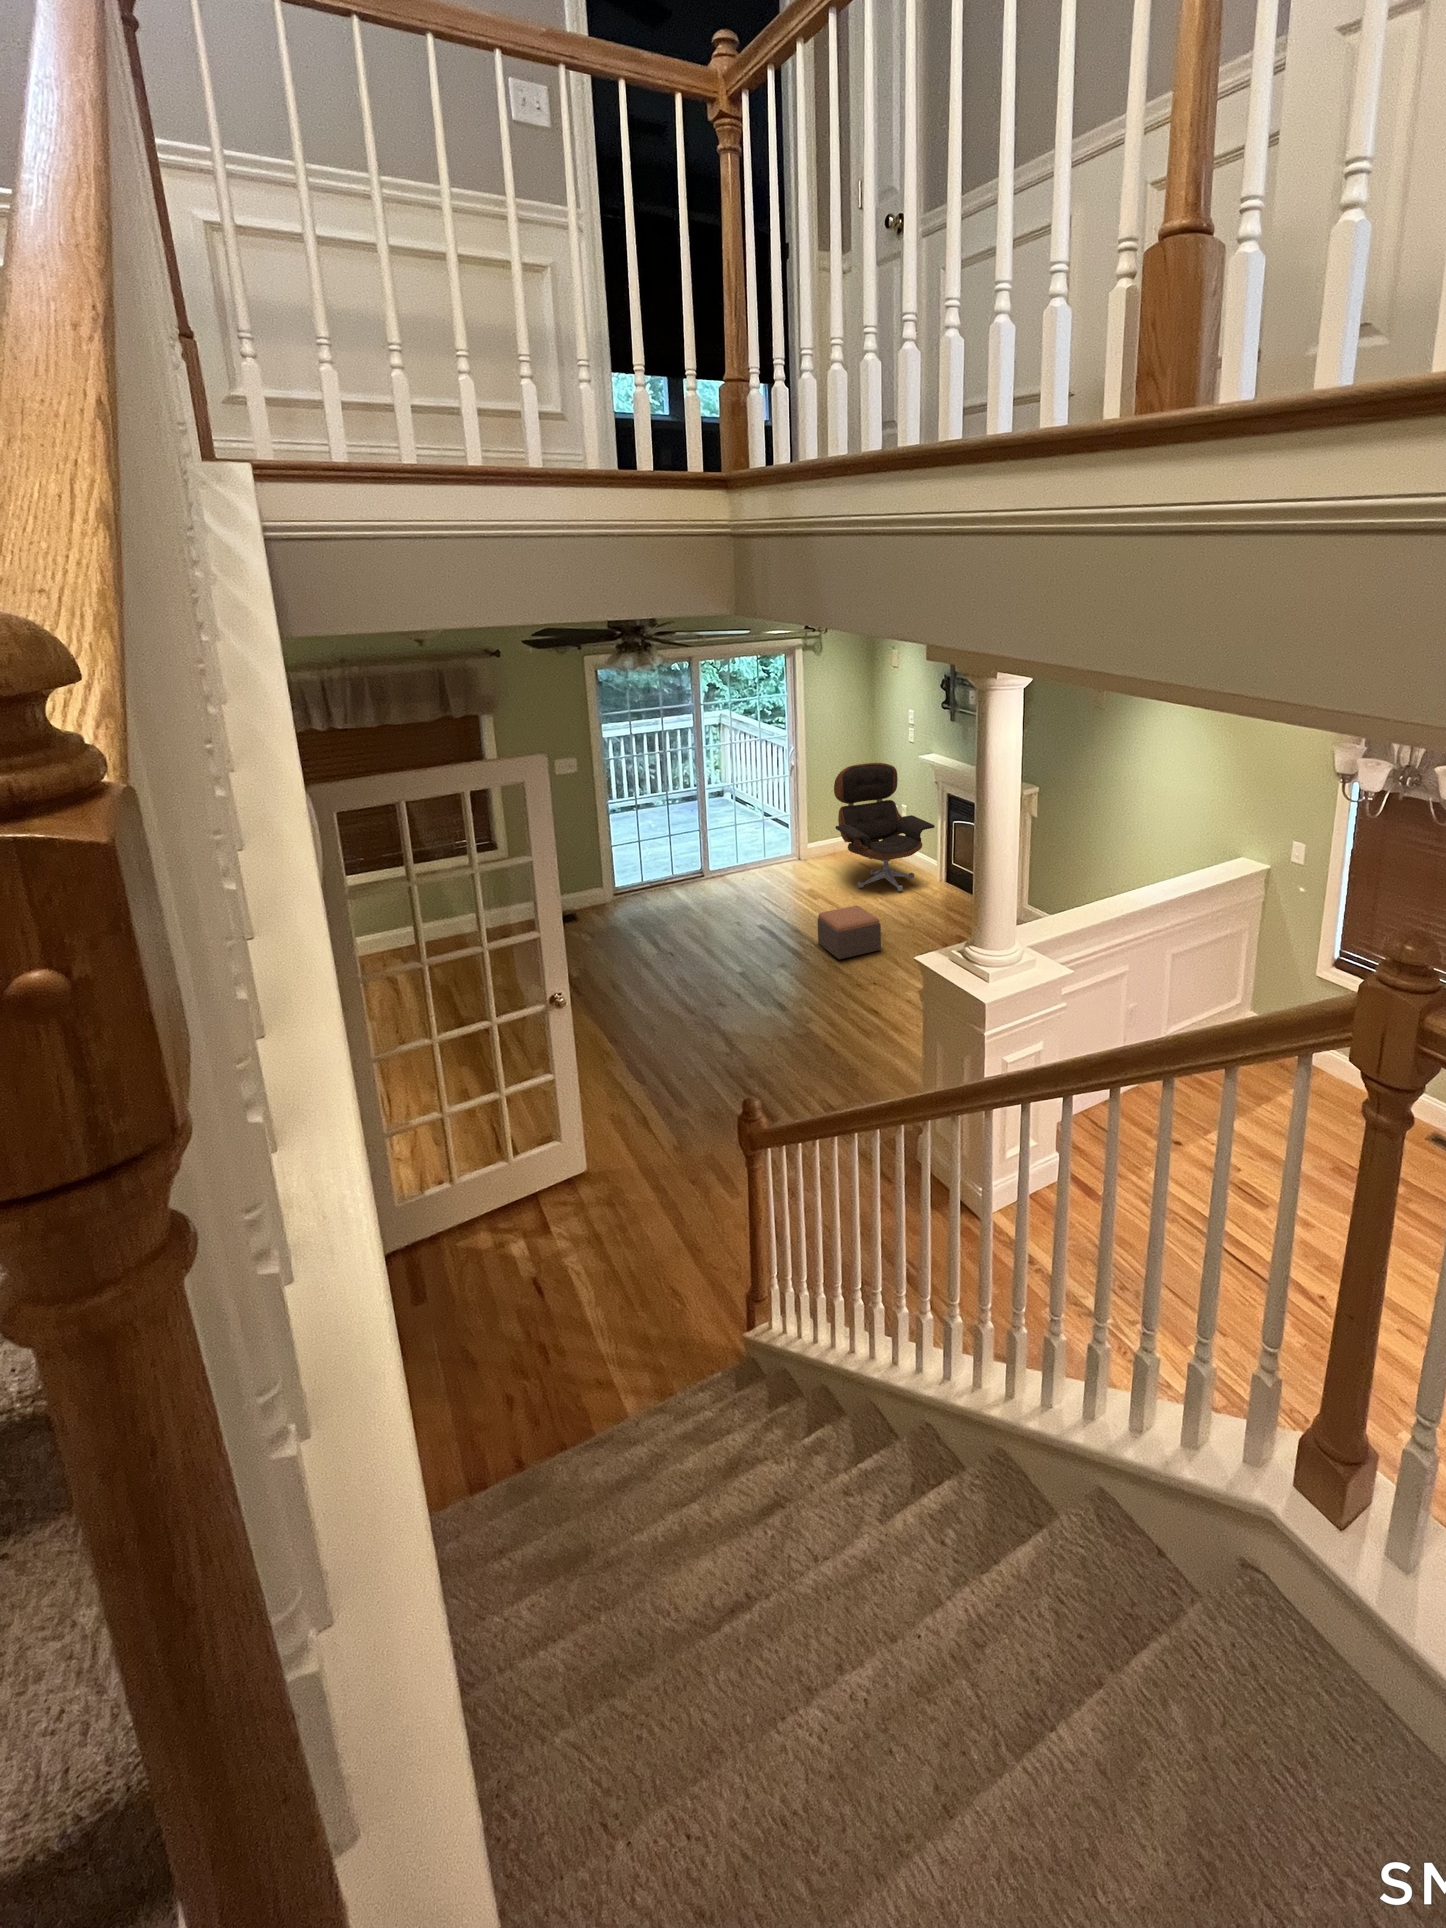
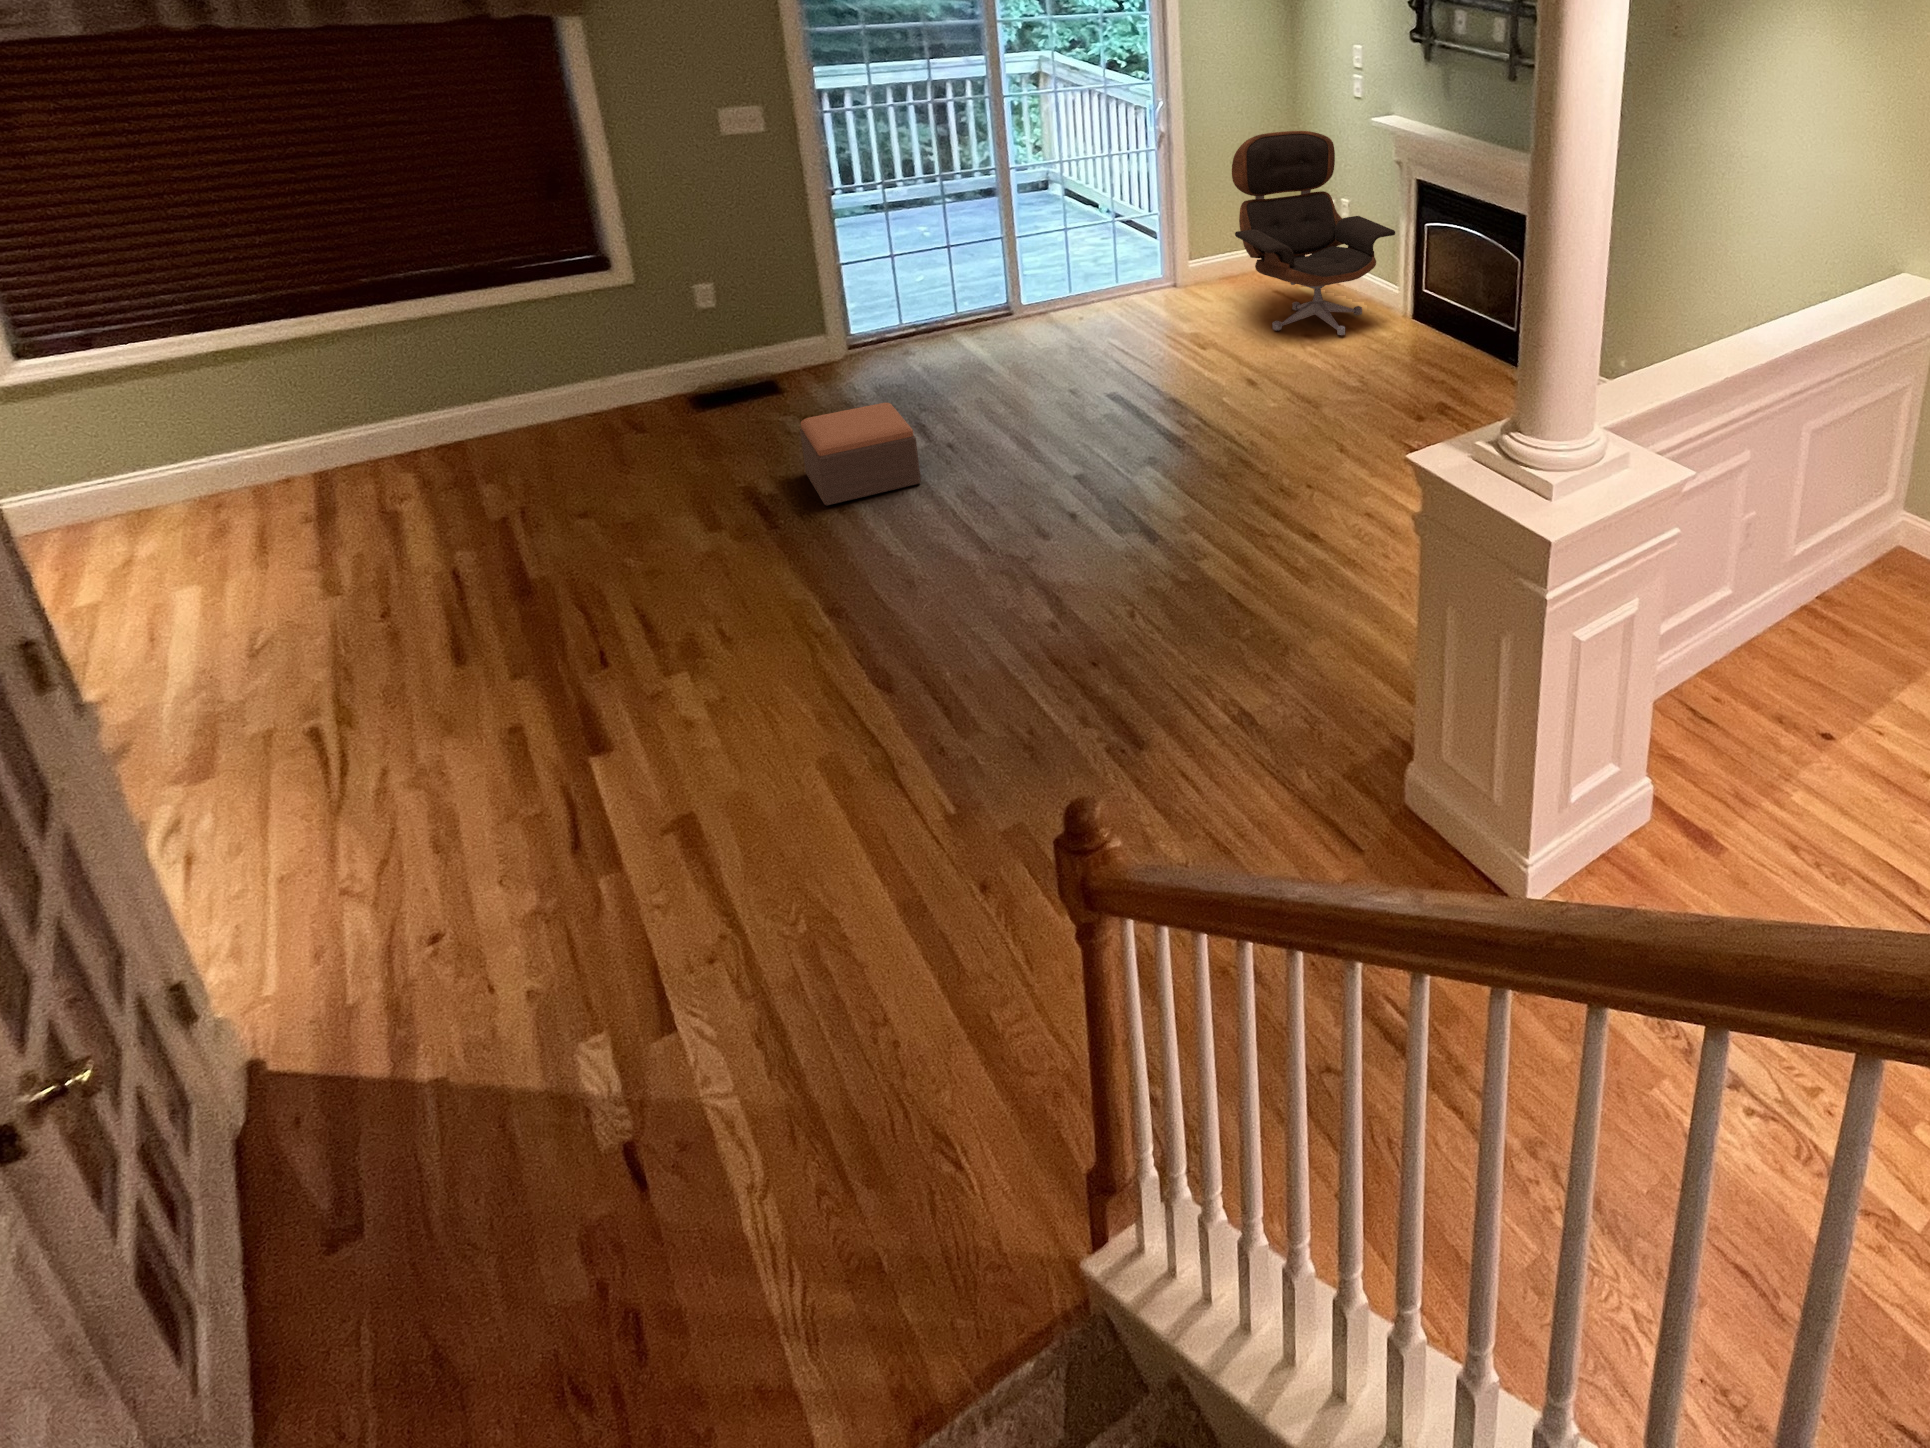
footstool: present [818,905,881,959] -> present [800,403,921,505]

